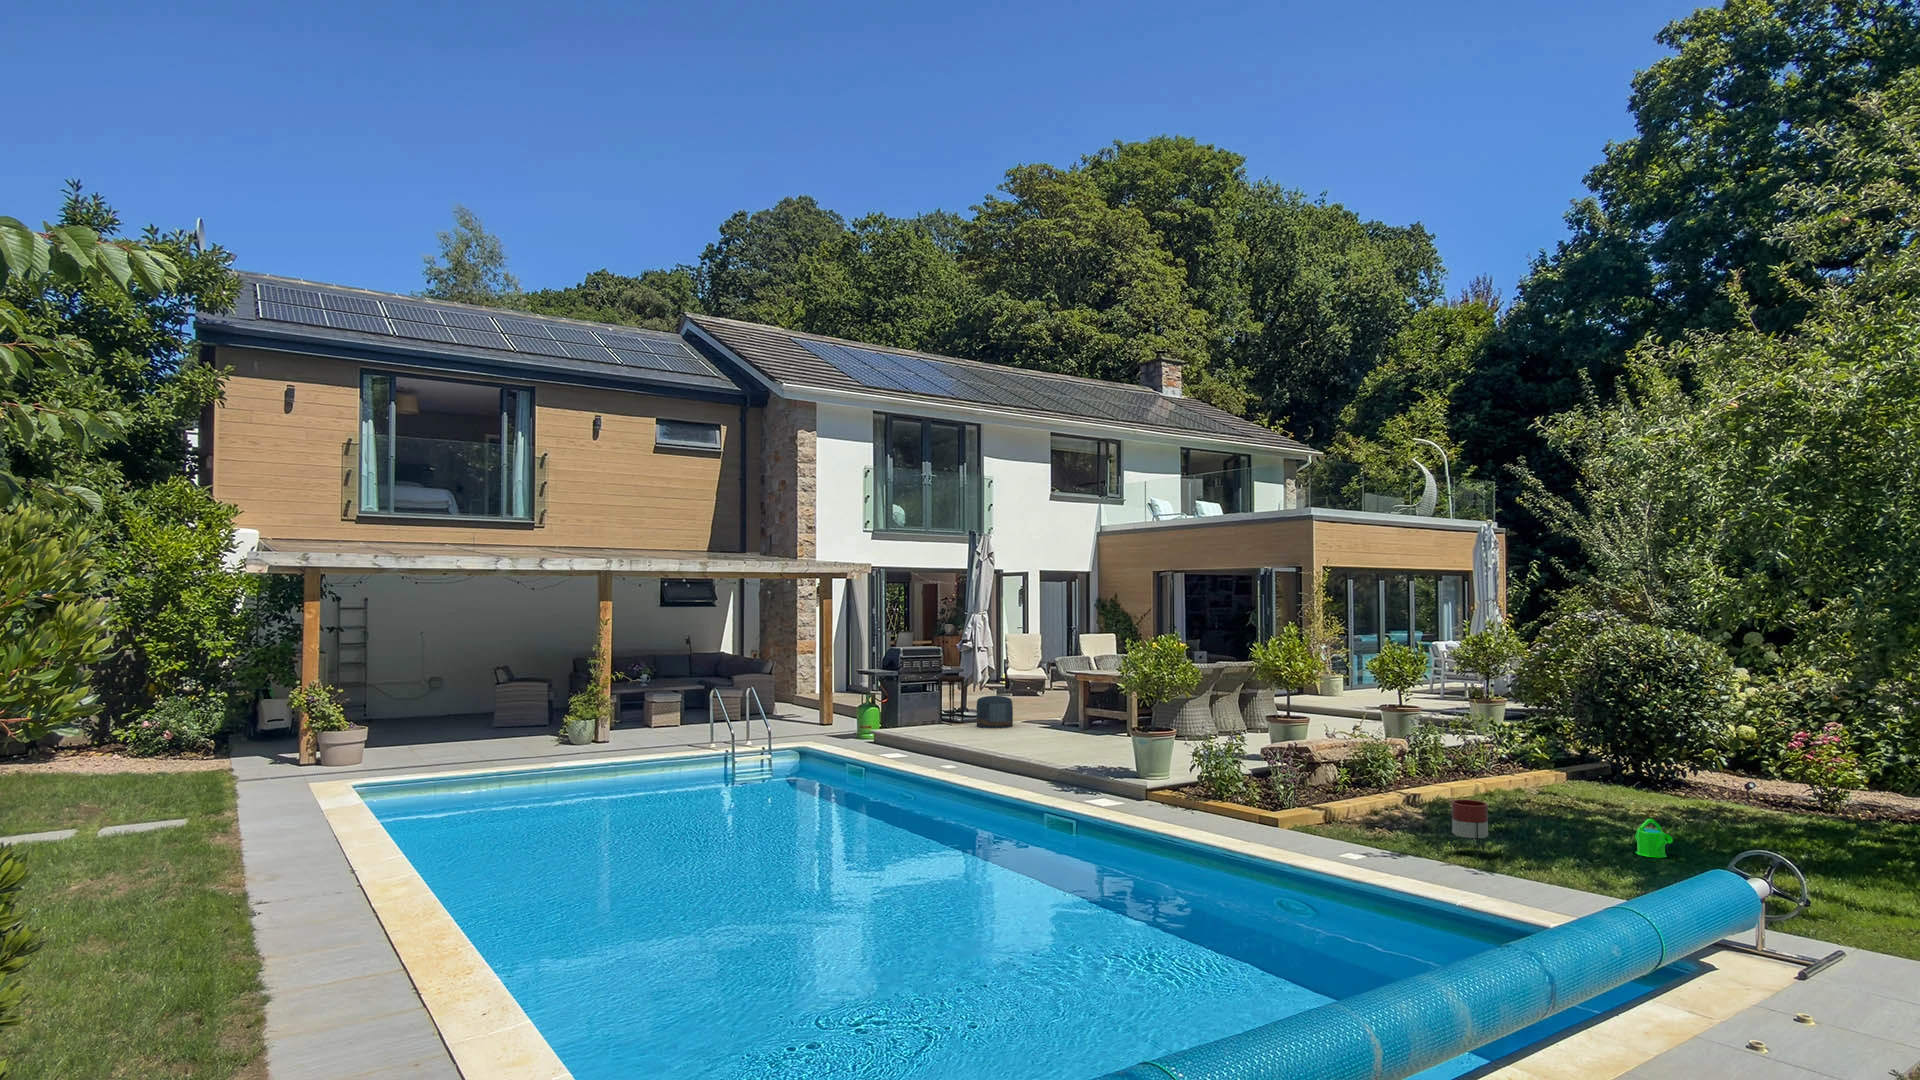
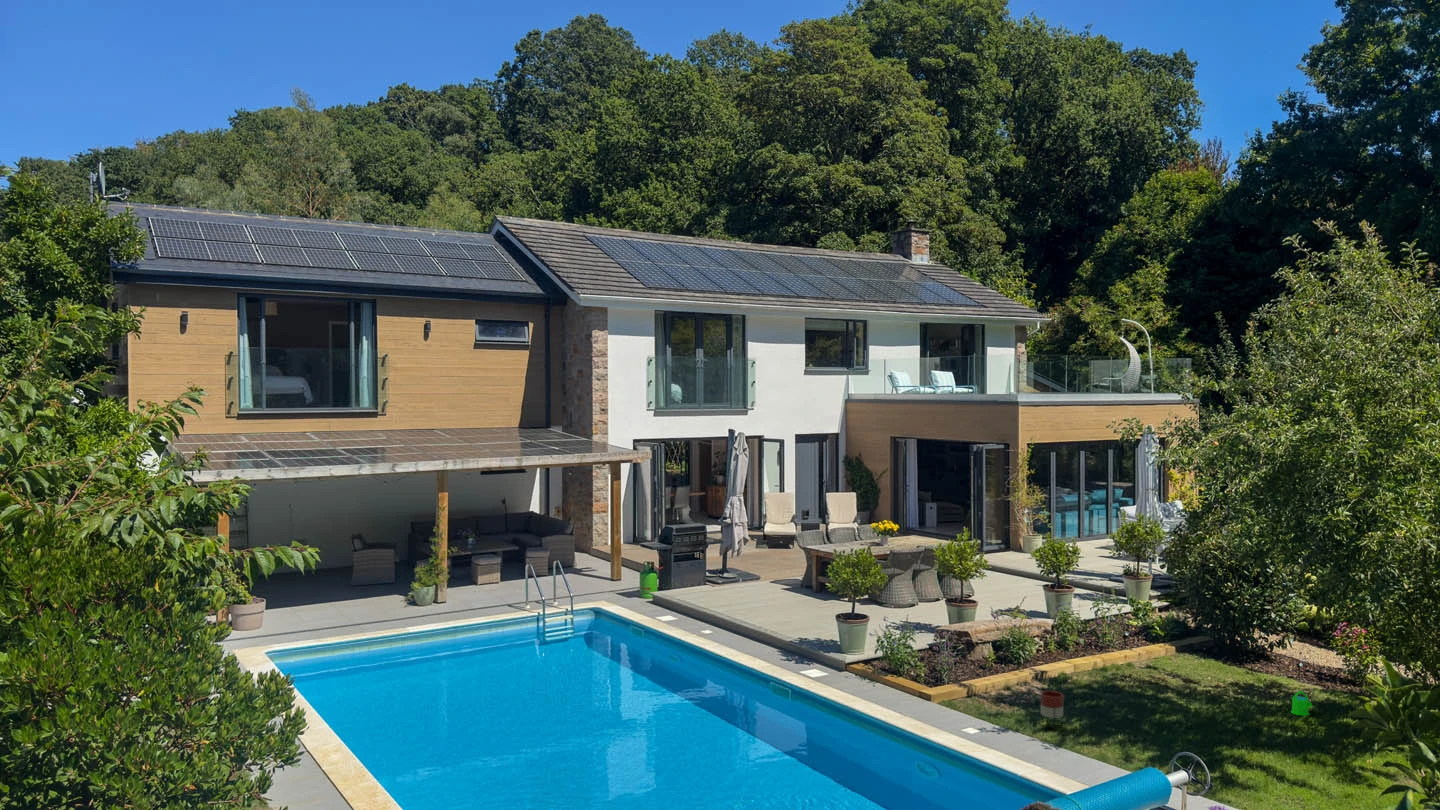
side table: present [938,676,965,724] -> none [705,543,727,583]
pouf: present [977,696,1013,728] -> none [735,562,764,590]
watering can: present [1635,819,1673,858] -> present [1291,691,1312,716]

